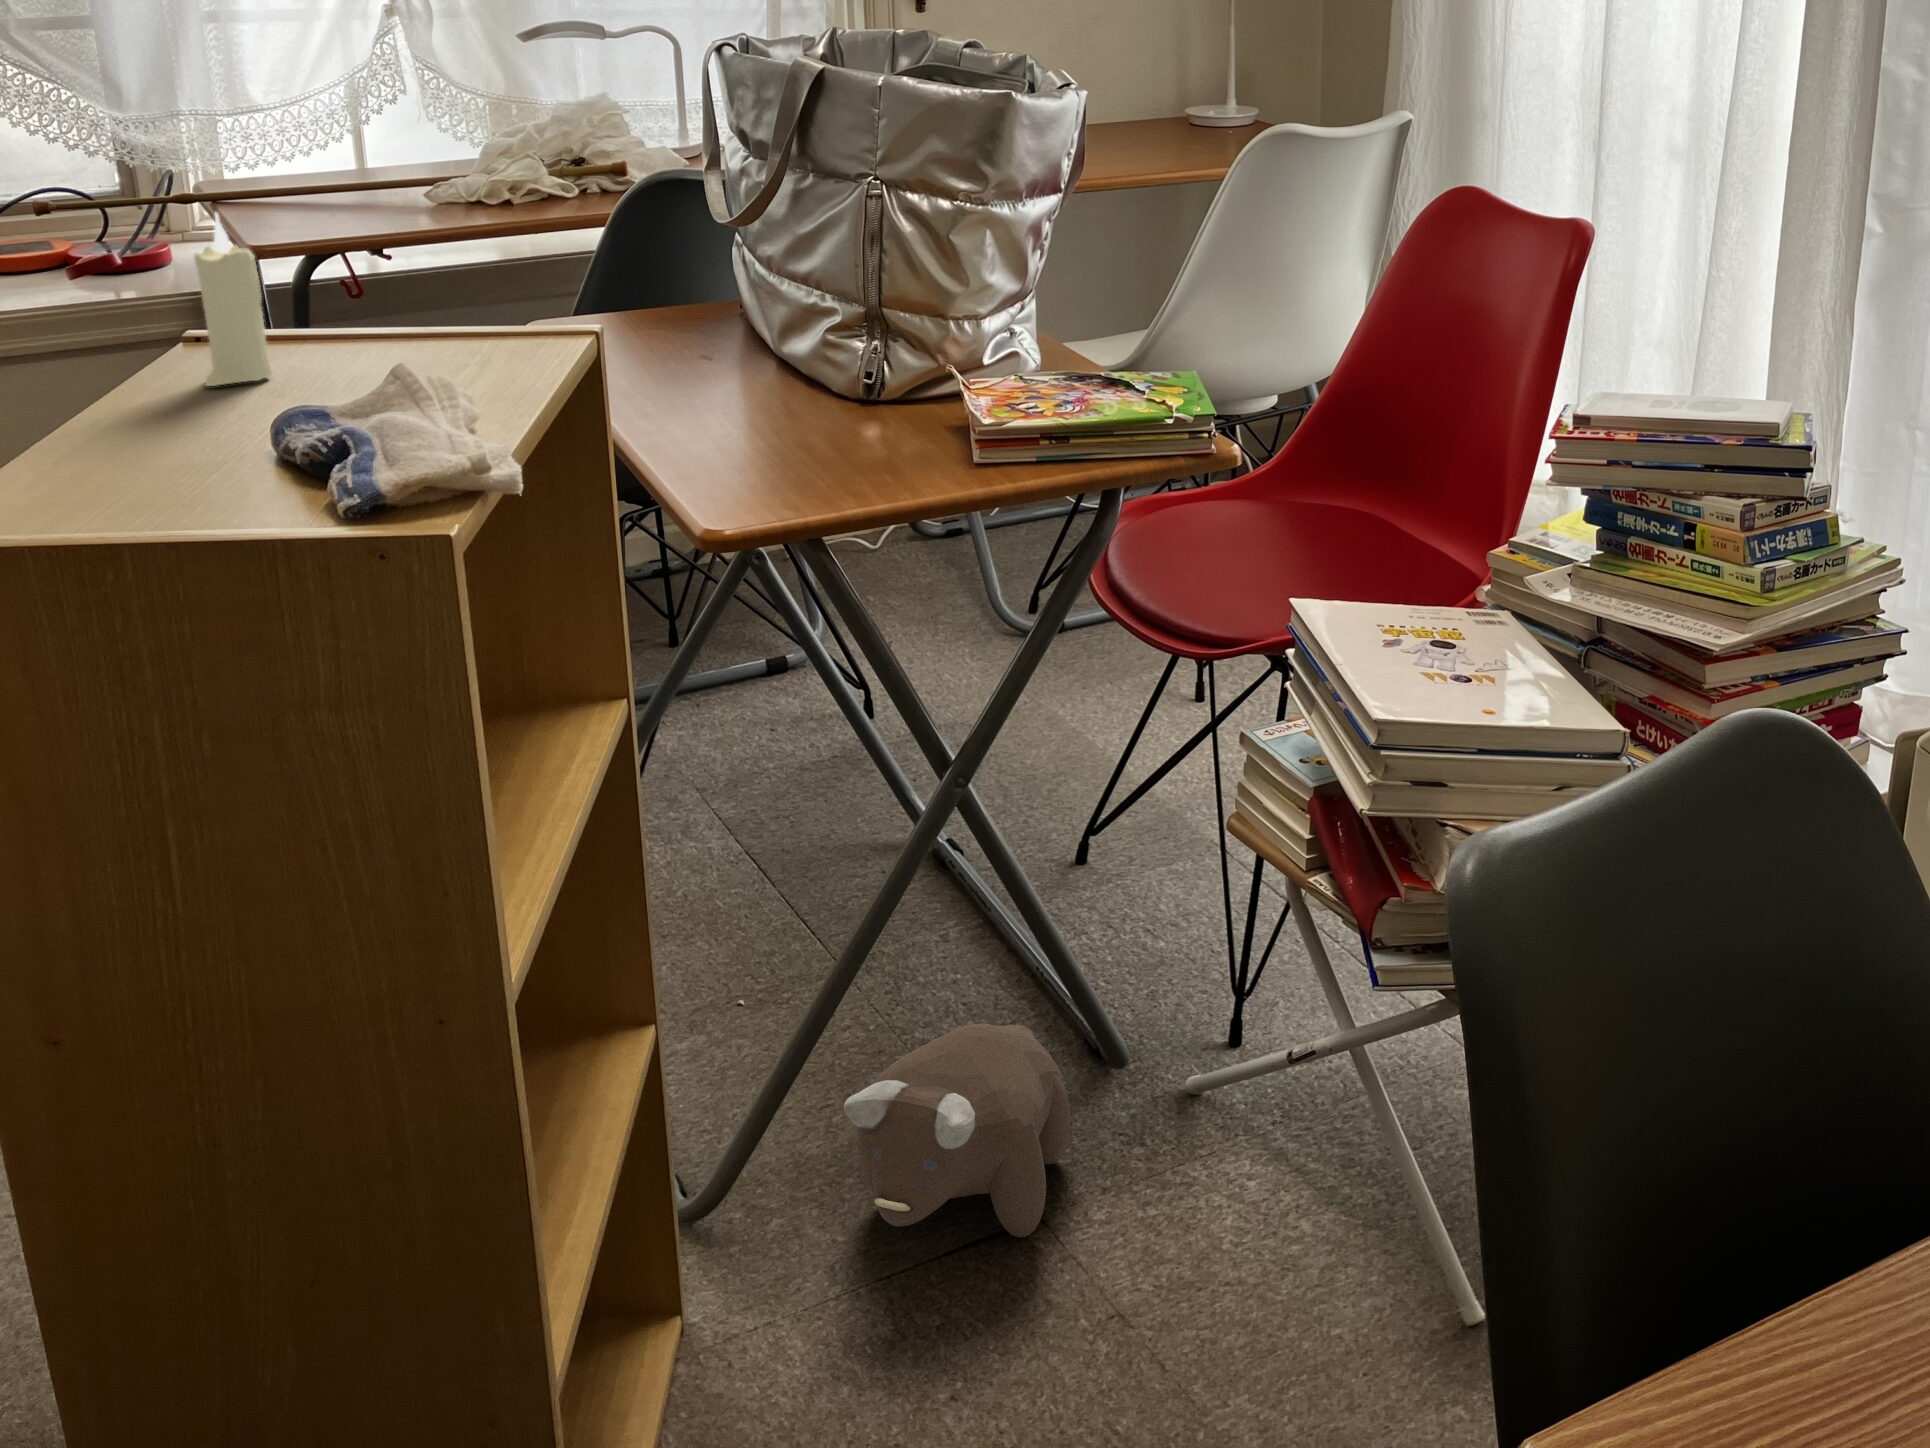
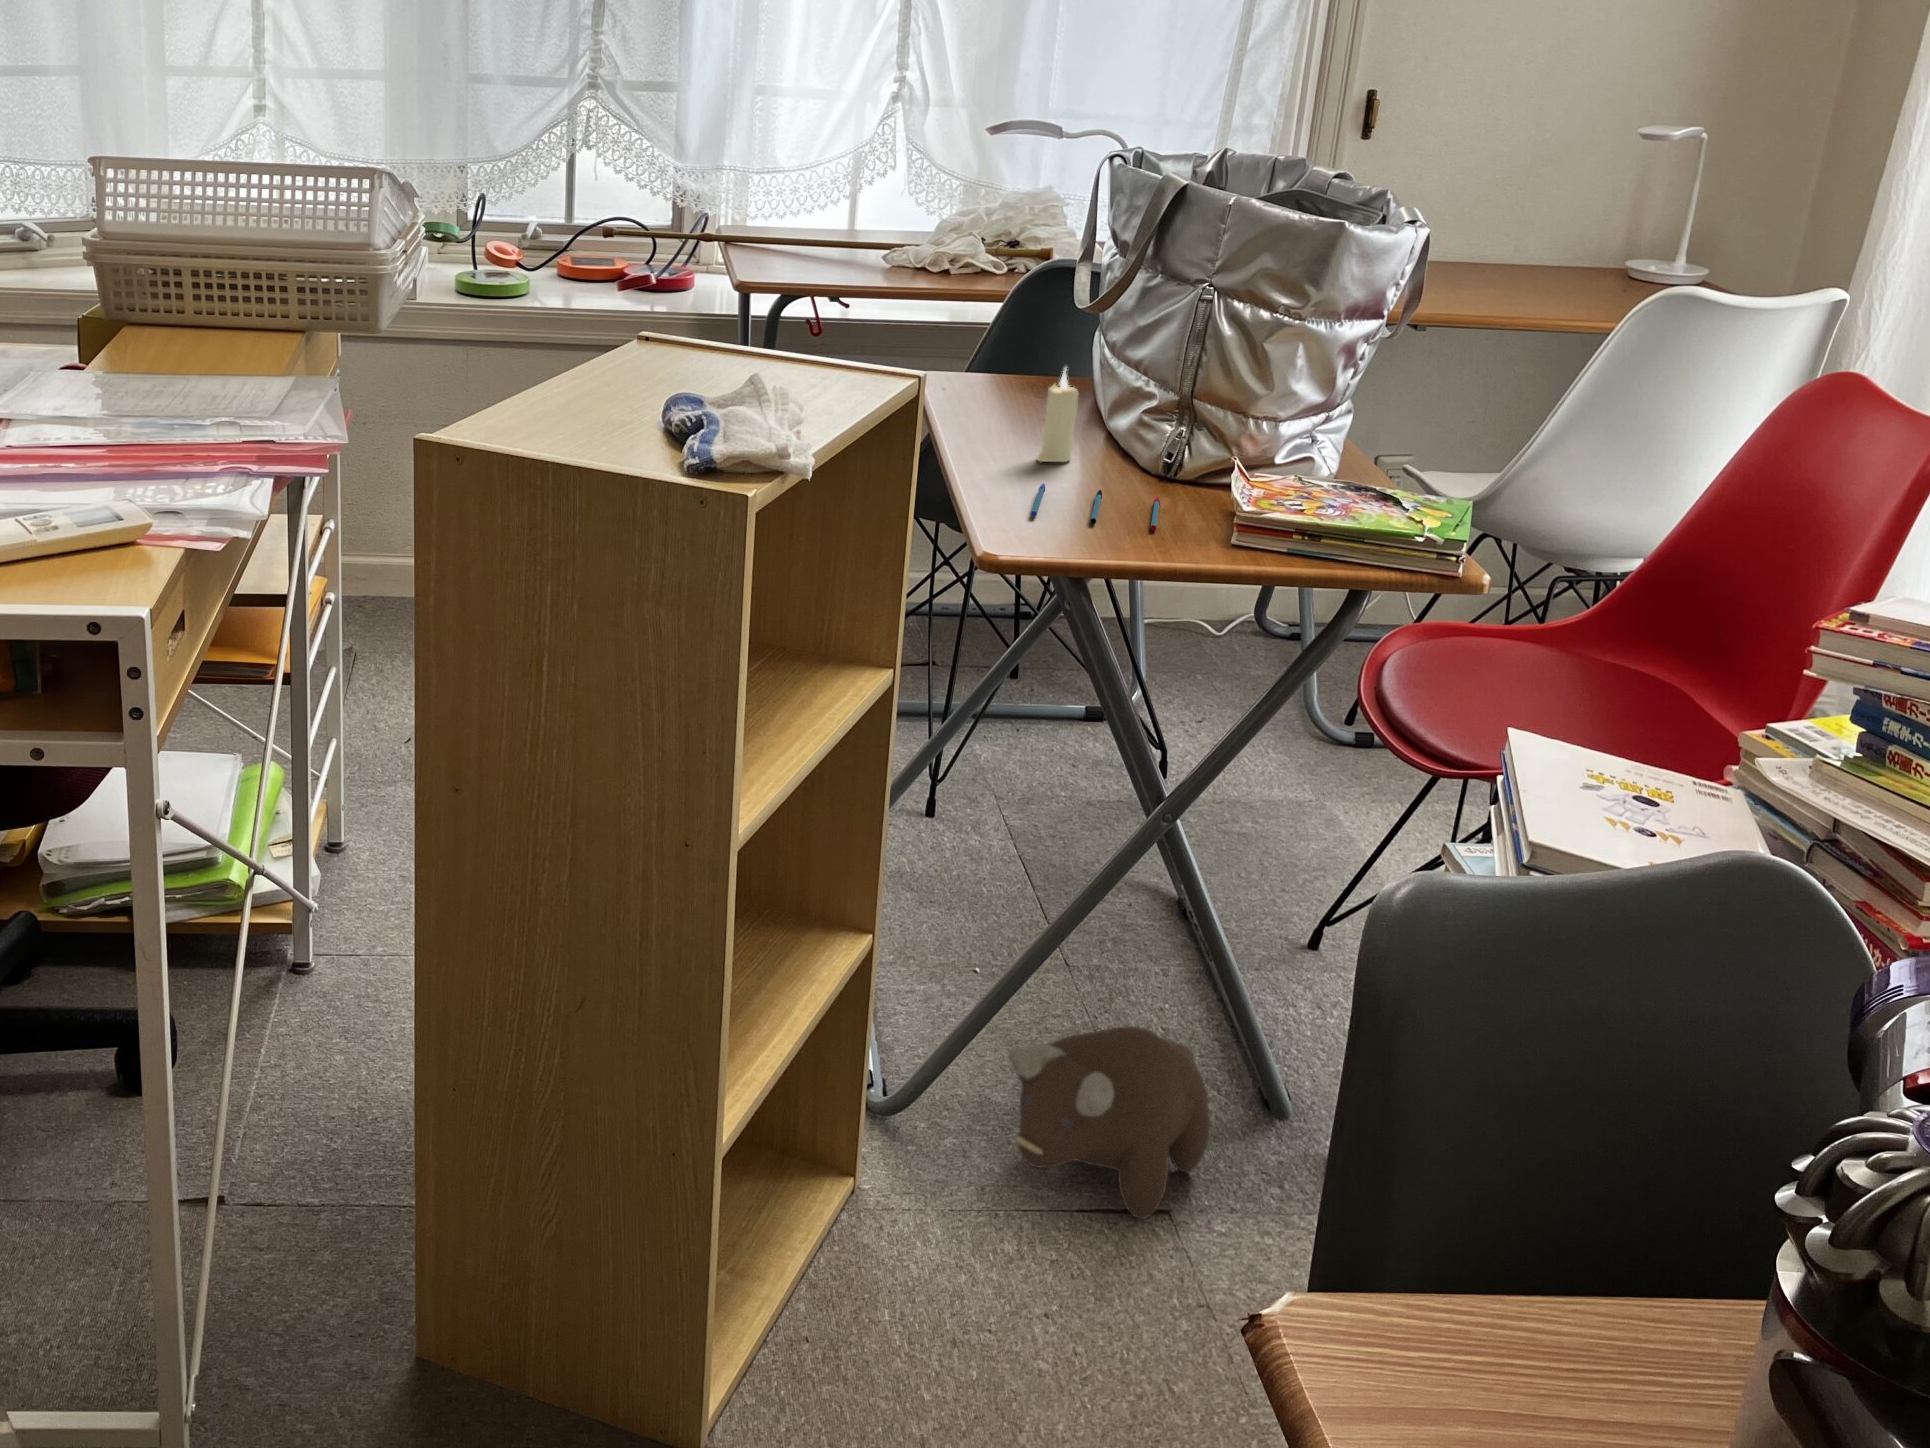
candle: present [194,213,272,386] -> present [1037,369,1078,462]
pen: none [733,425,886,475] -> present [1031,483,1160,531]

